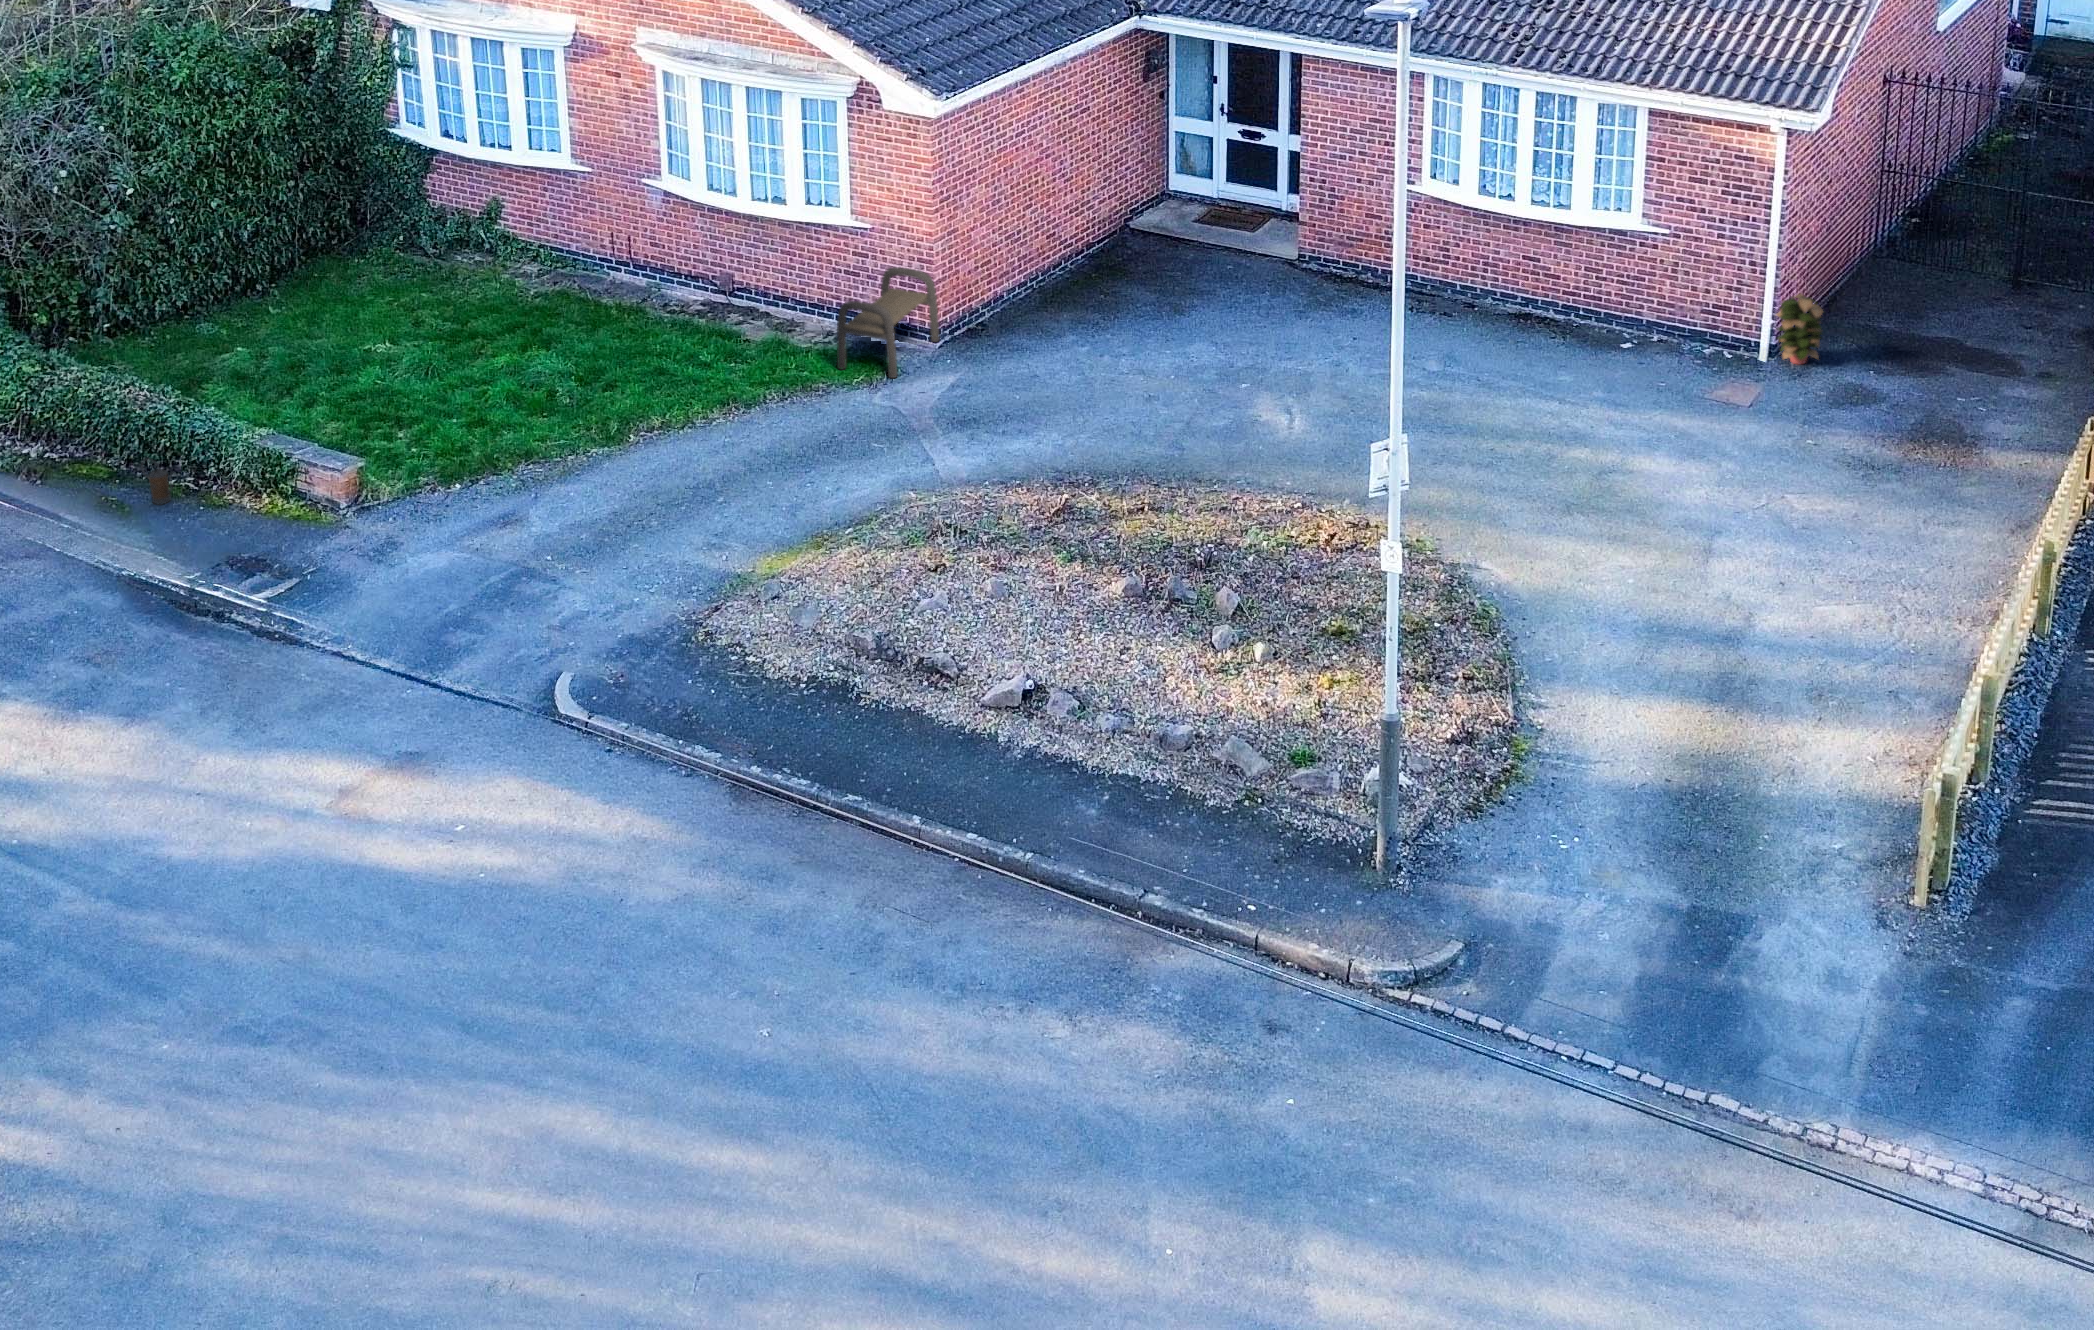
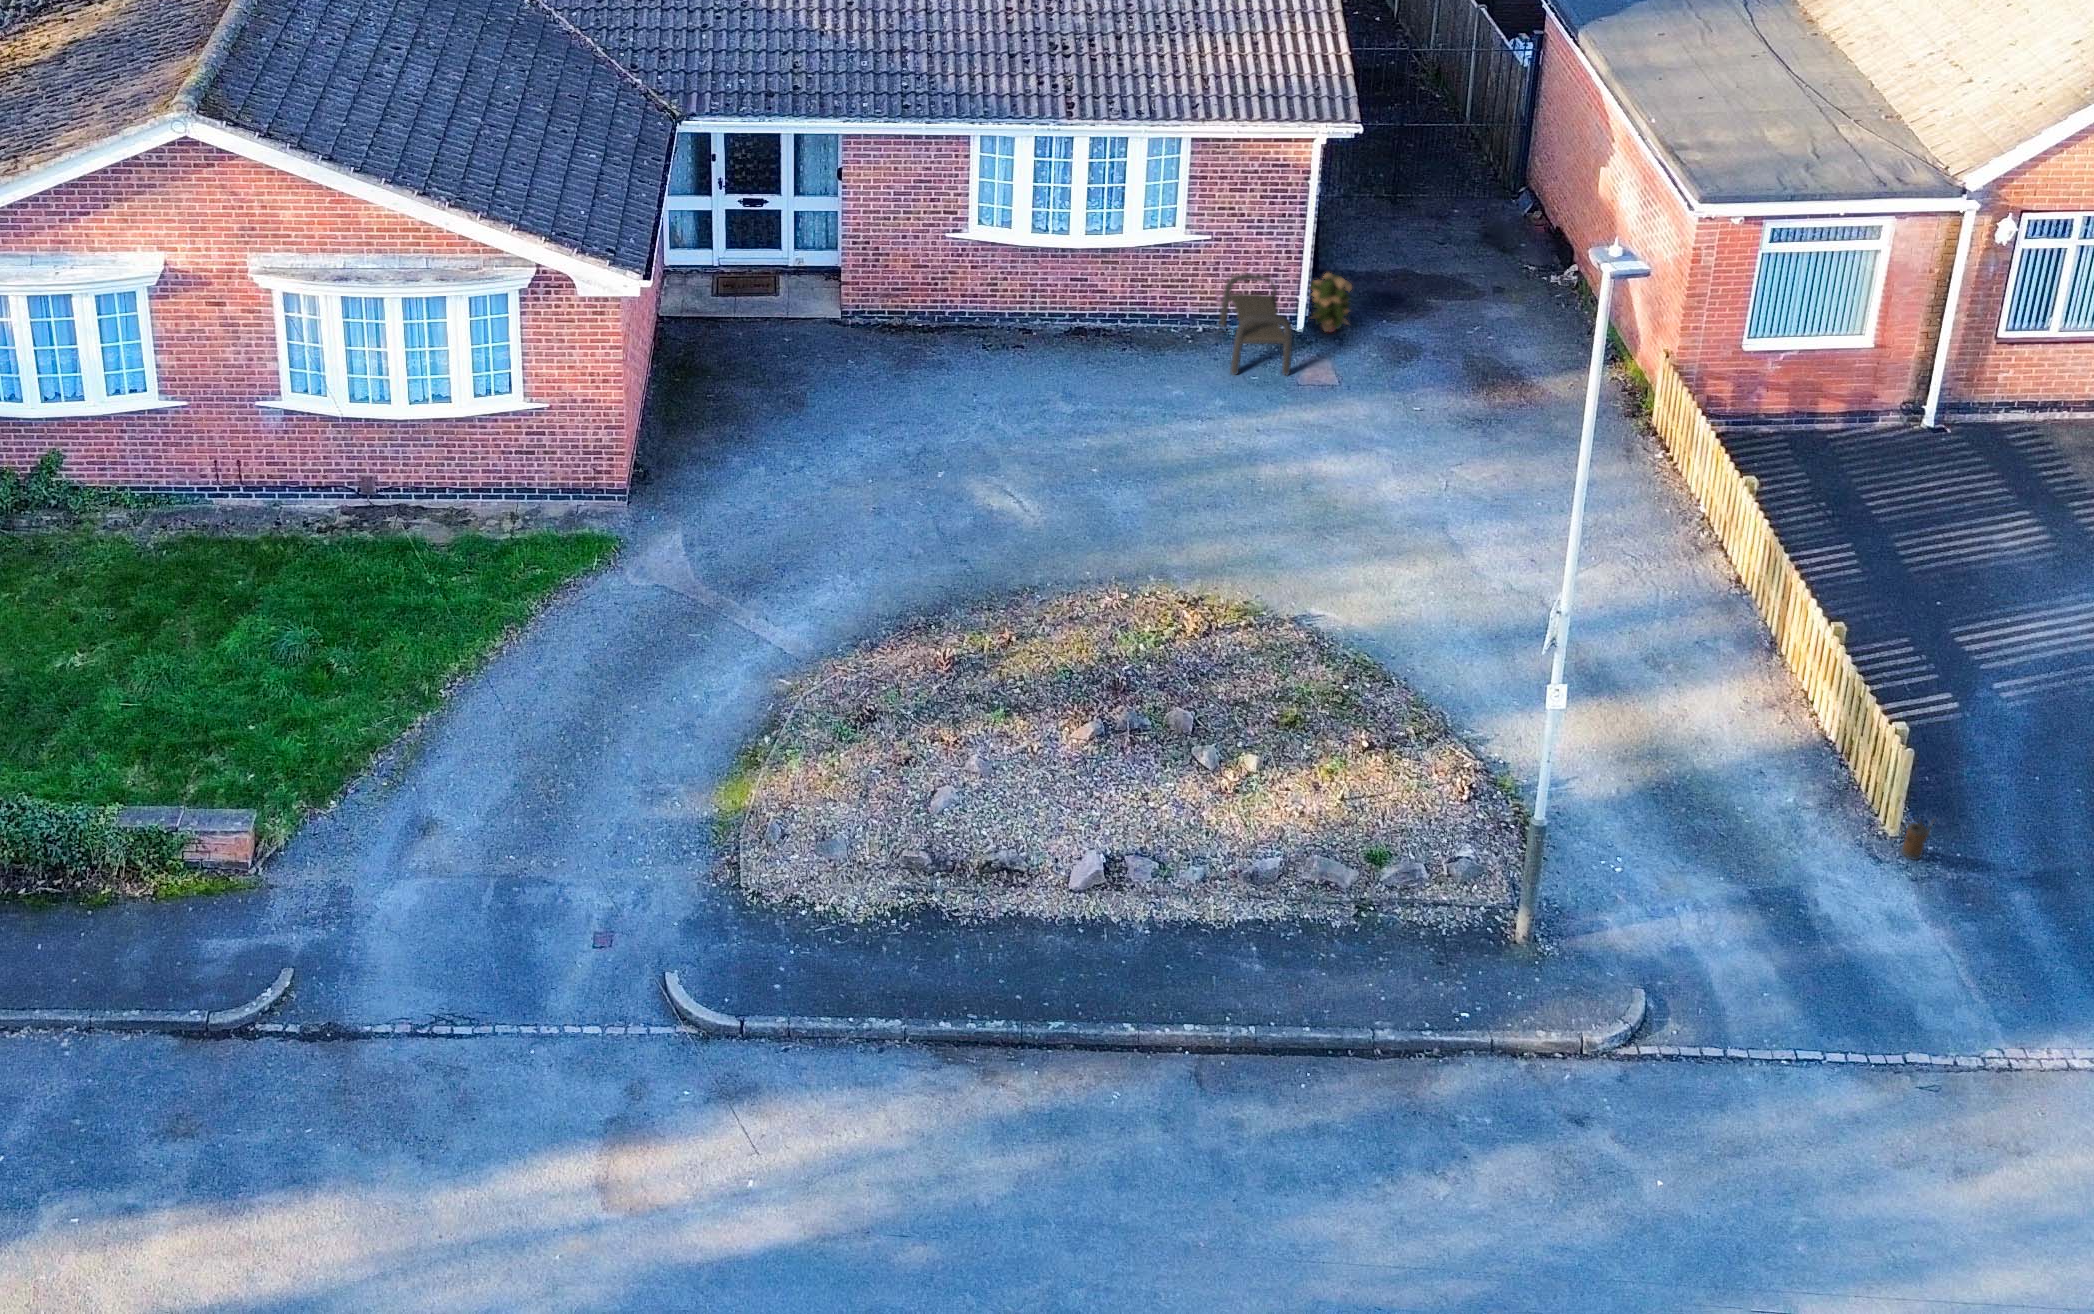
bench: present [837,267,940,378] -> present [1220,274,1292,375]
watering can: present [141,458,172,505] -> present [1902,819,1932,860]

